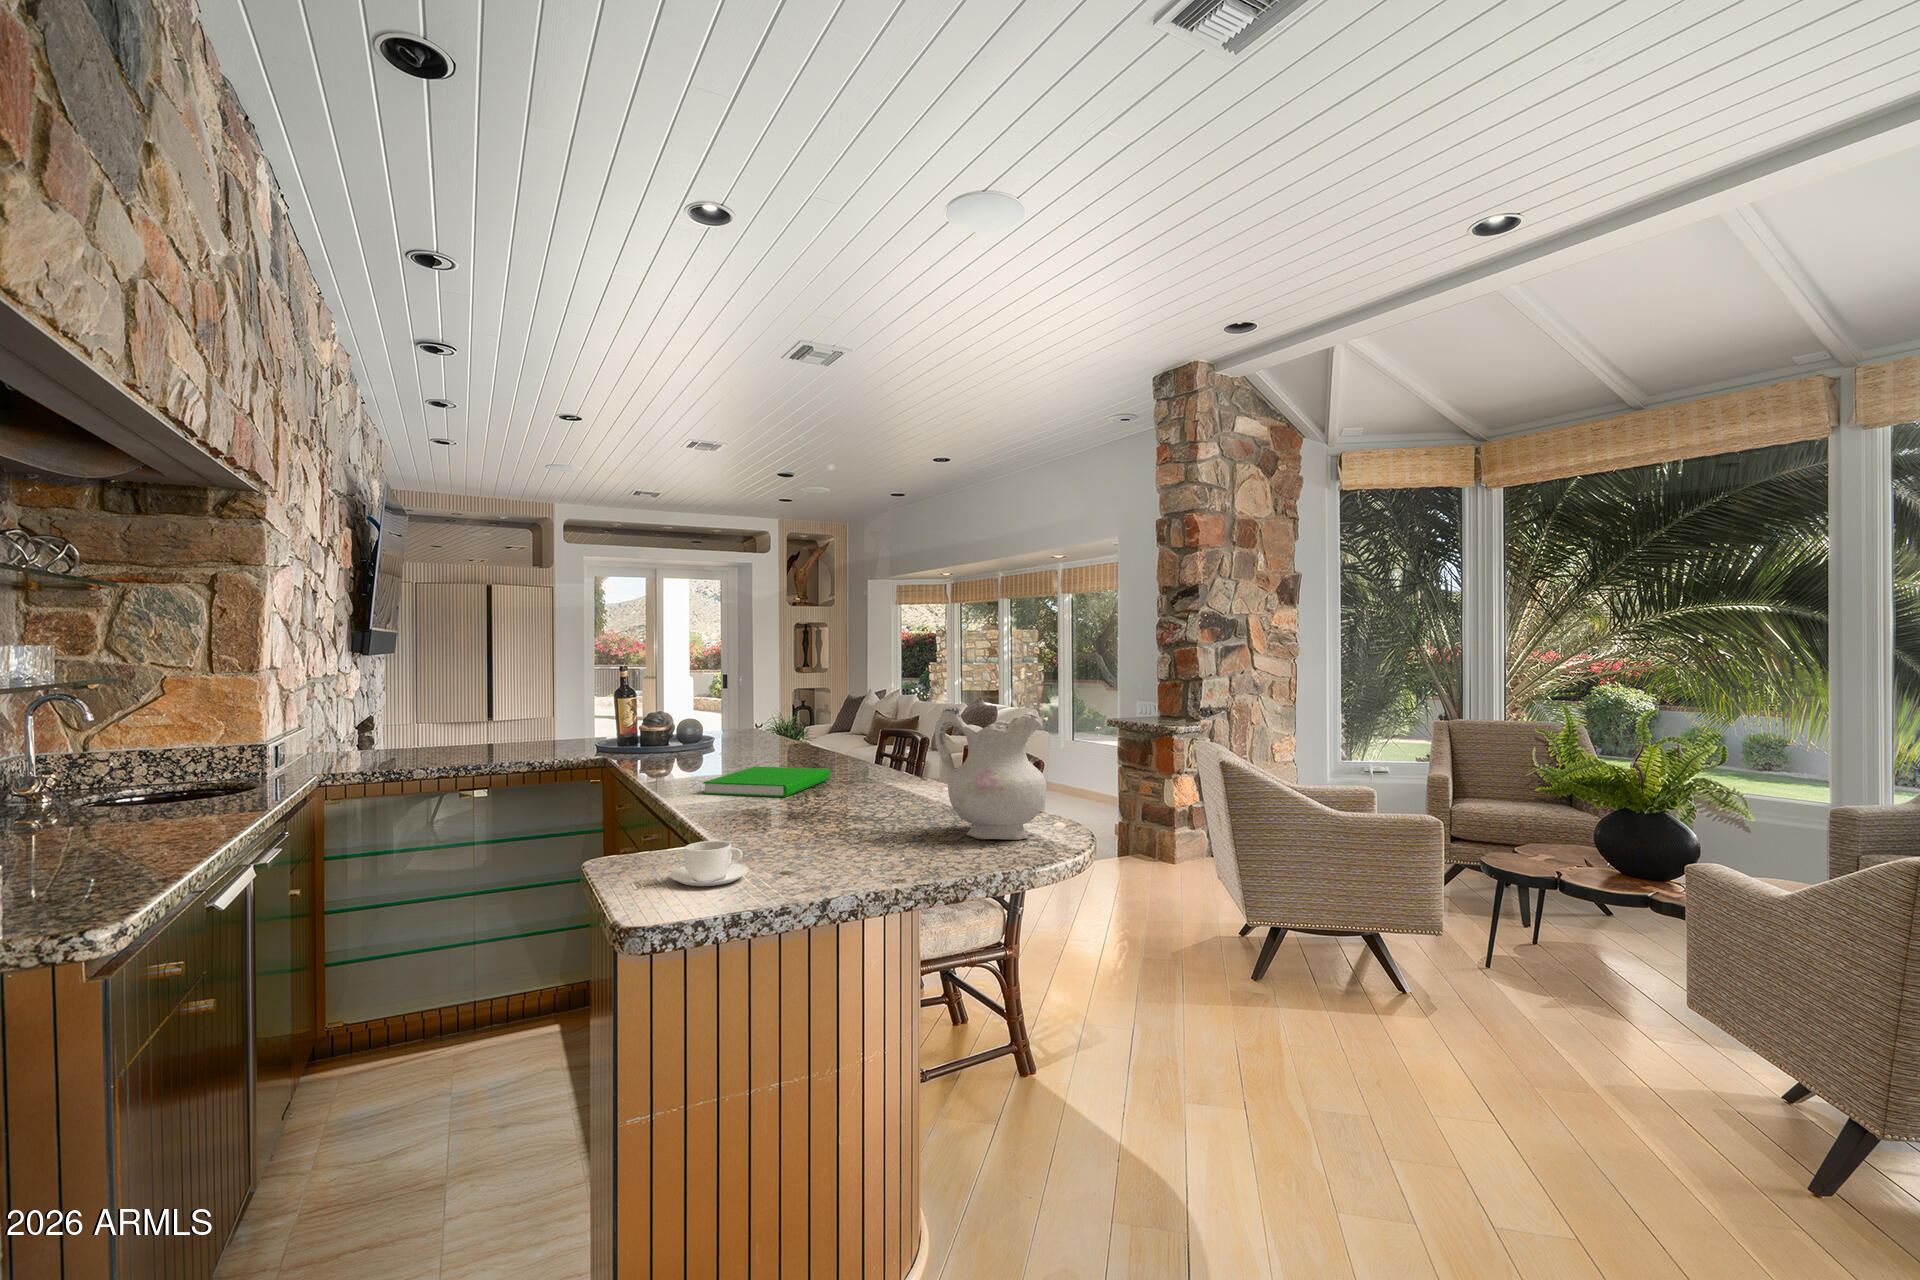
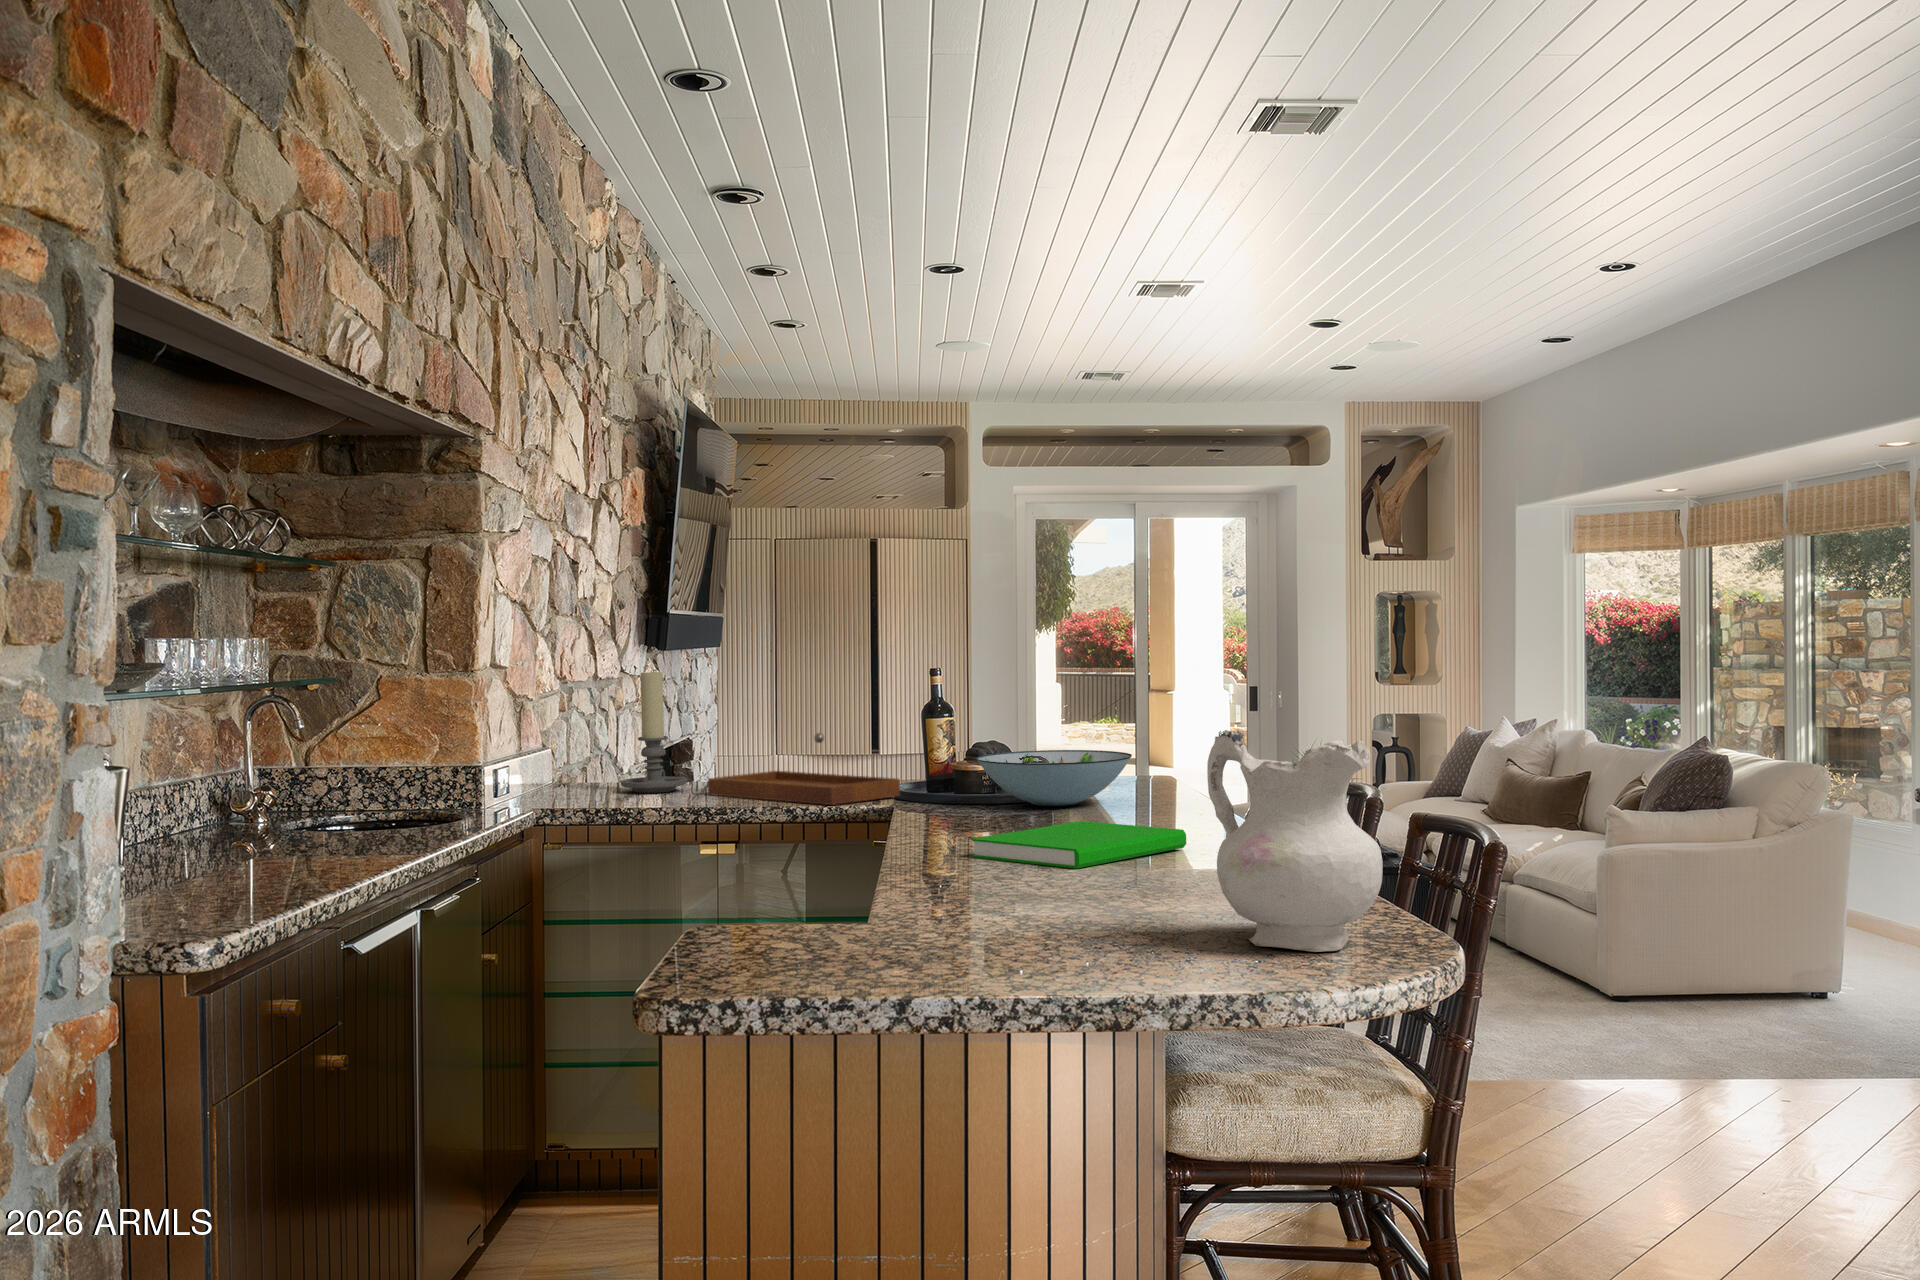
candle holder: none [358,673,414,762] -> present [621,670,687,793]
tray: none [435,715,587,764] -> present [708,733,900,805]
decorative bowl: none [649,722,750,758] -> present [976,750,1132,806]
coffee cup: present [669,841,749,886] -> none [753,908,859,966]

